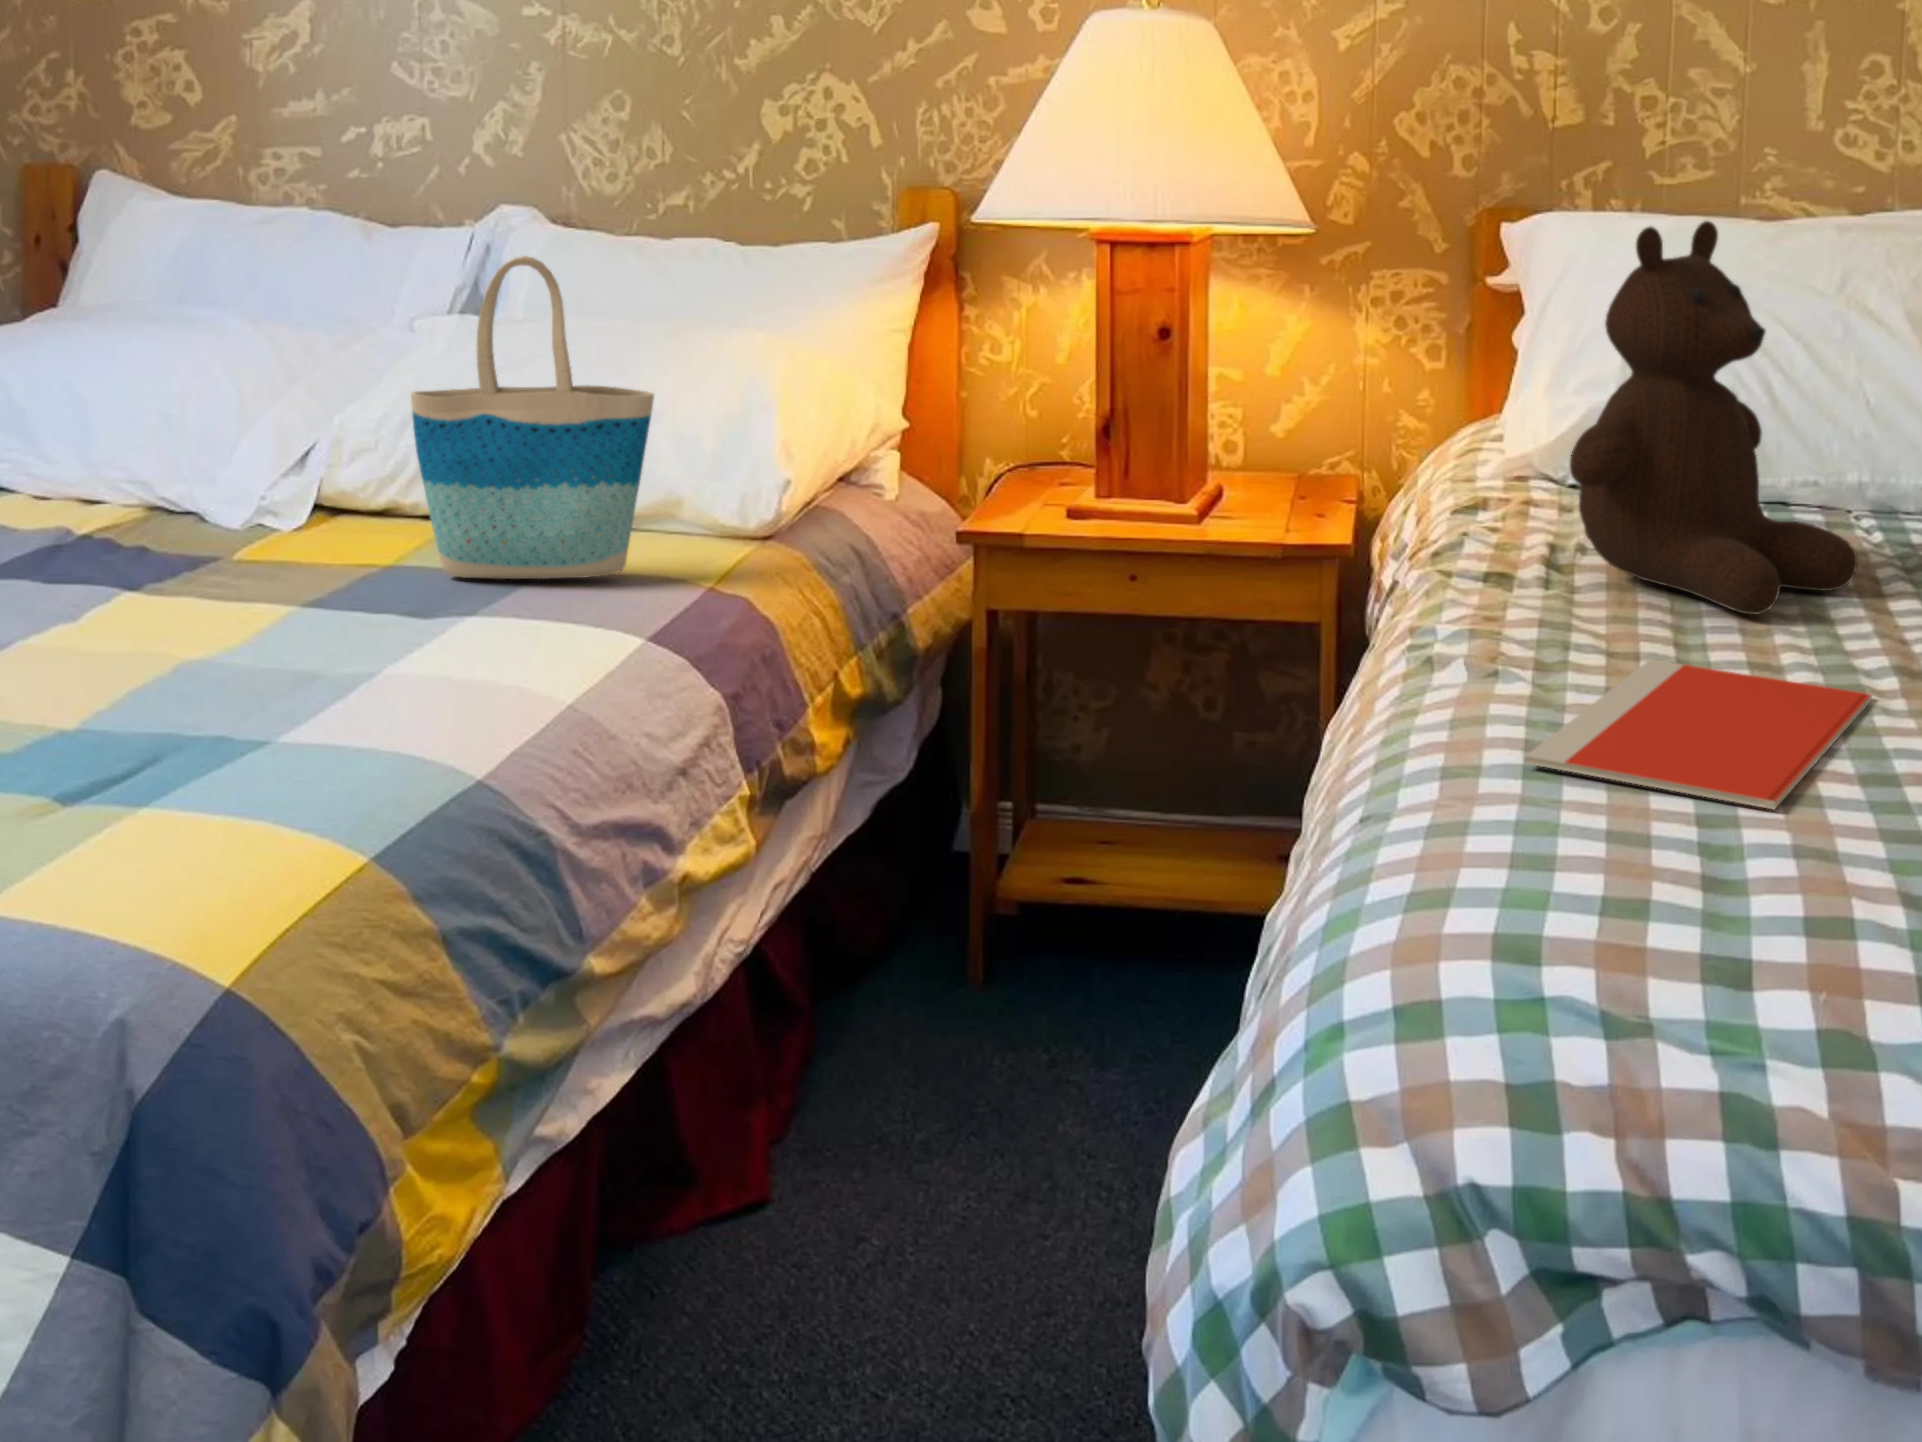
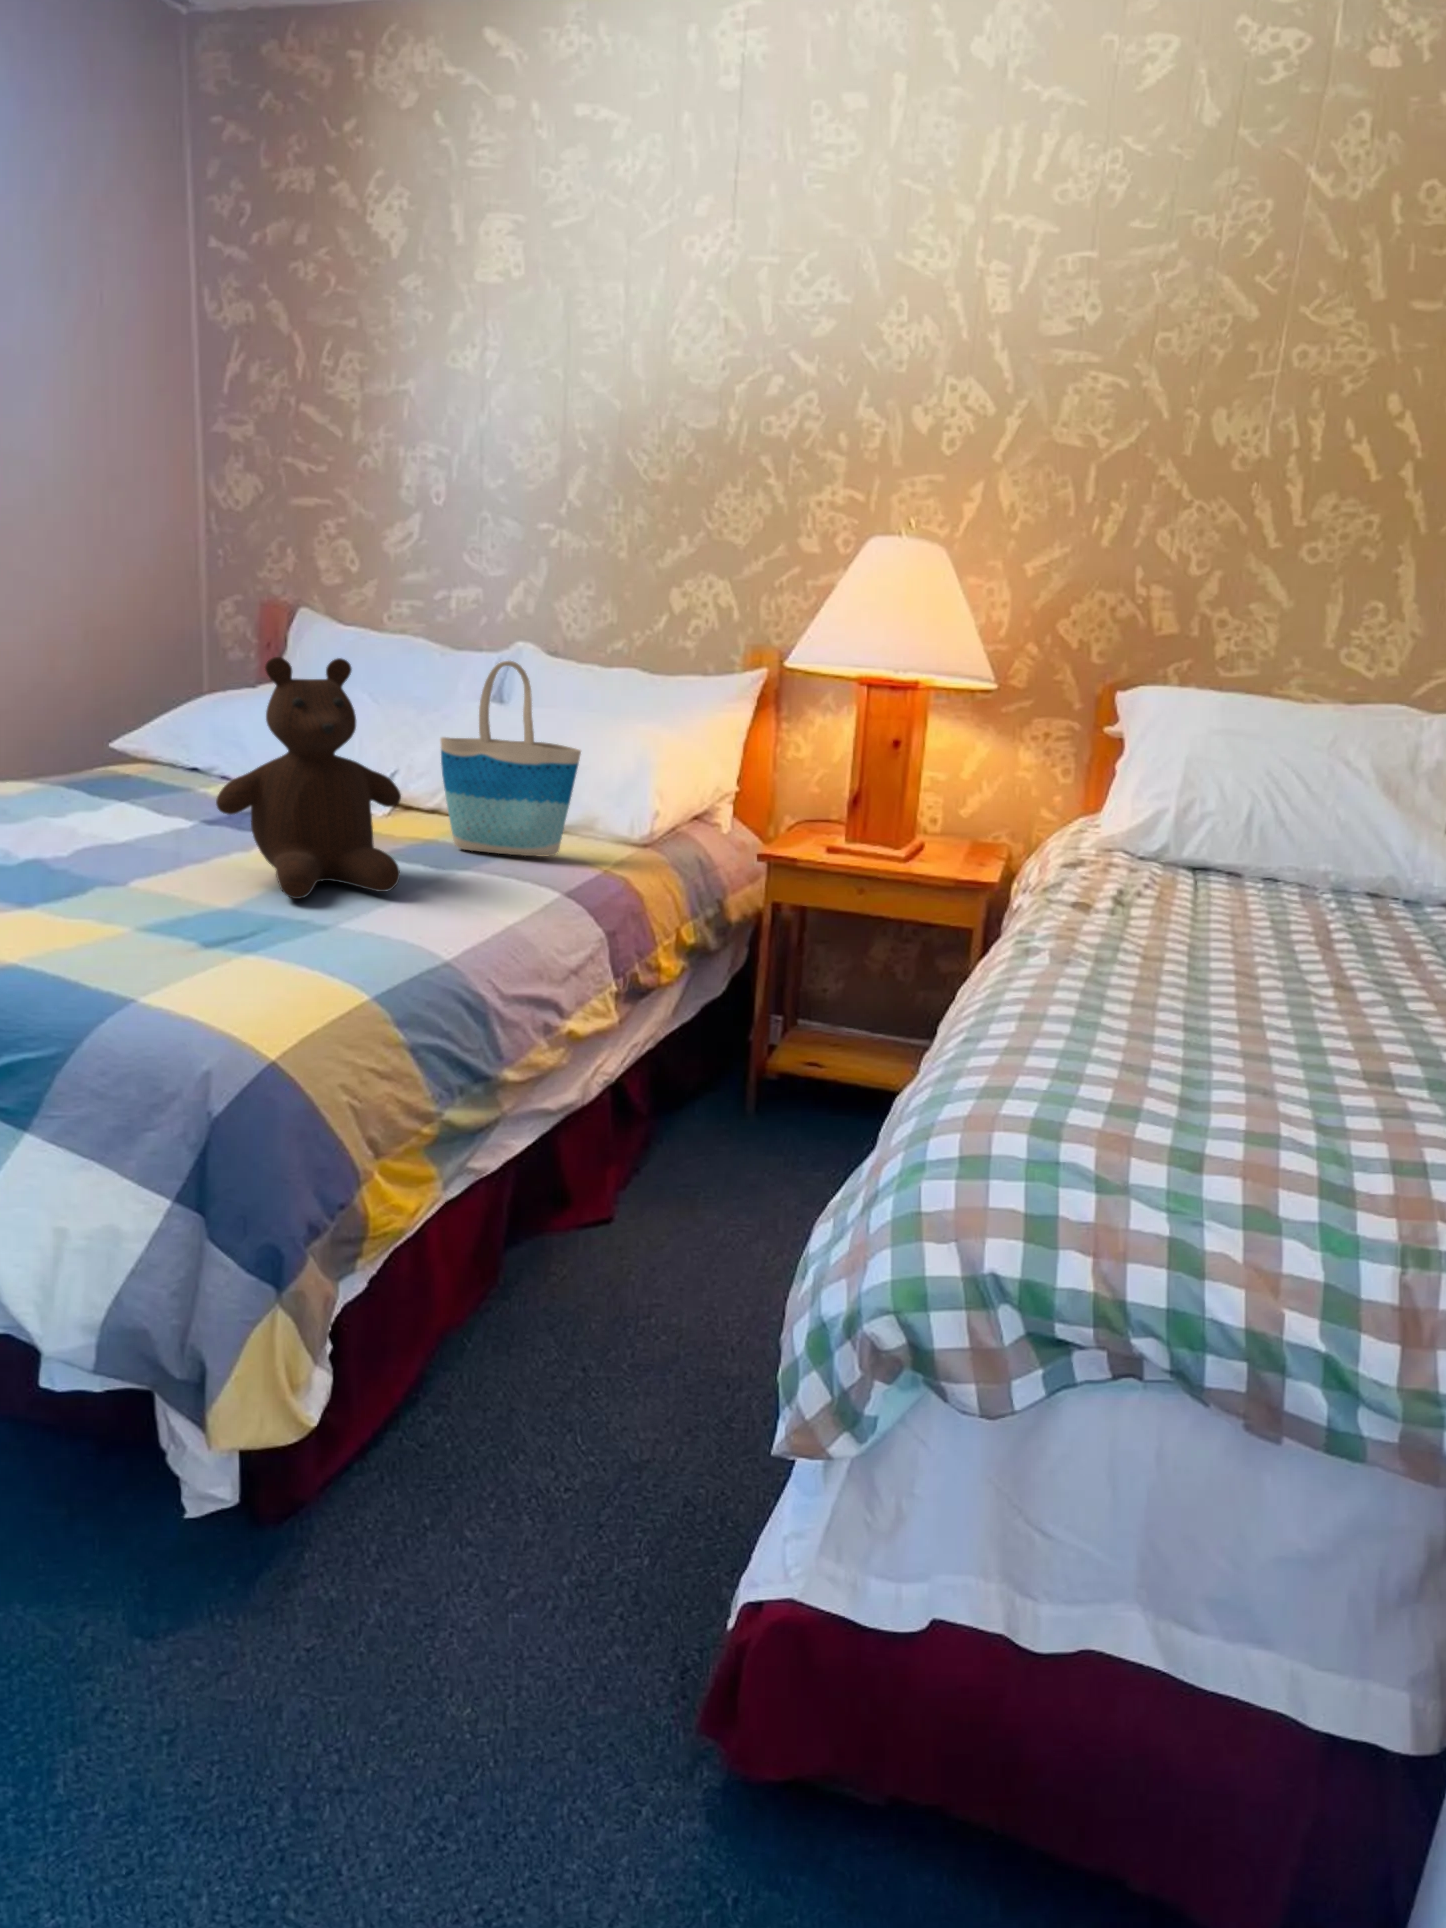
teddy bear: present [1570,221,1857,615] -> present [216,657,401,899]
notebook: present [1525,660,1872,809] -> none [1076,962,1314,1062]

